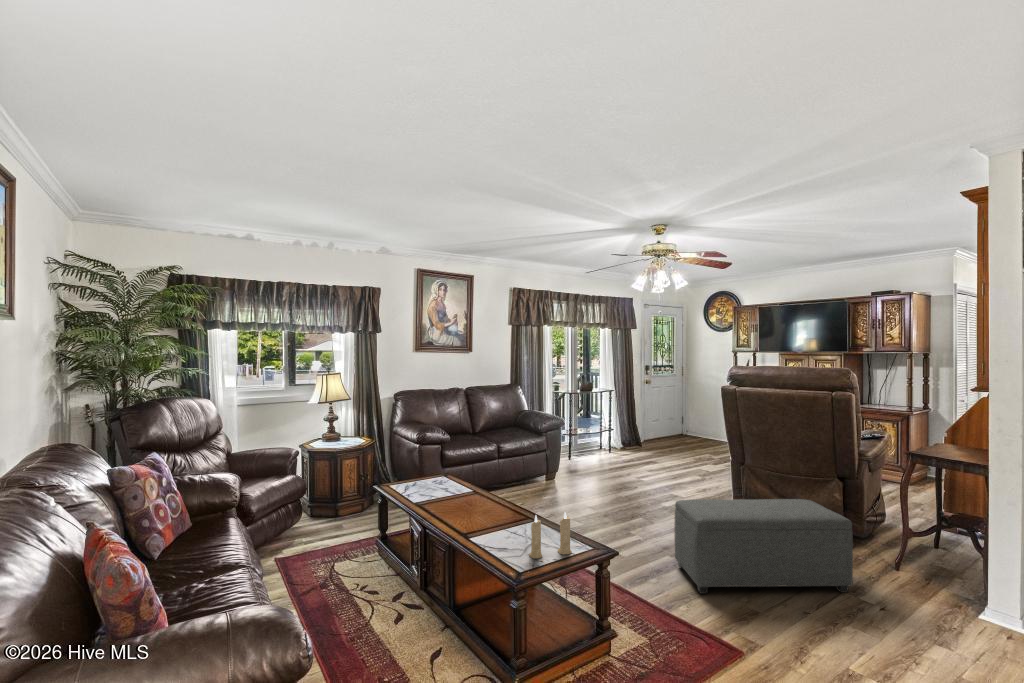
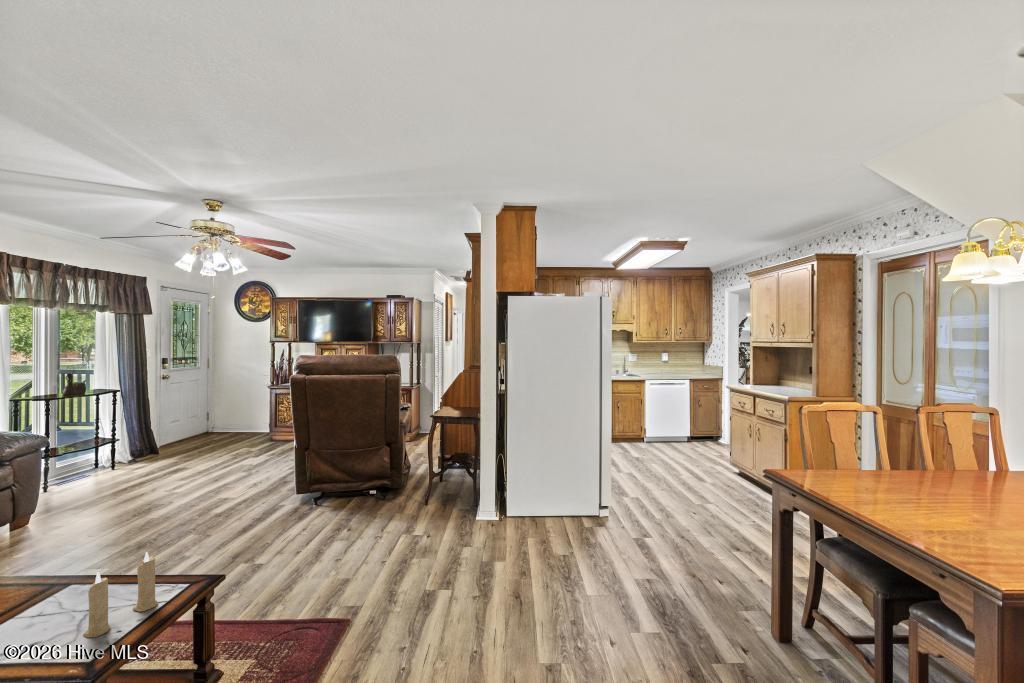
ottoman: present [674,499,853,594] -> none [252,467,409,586]

